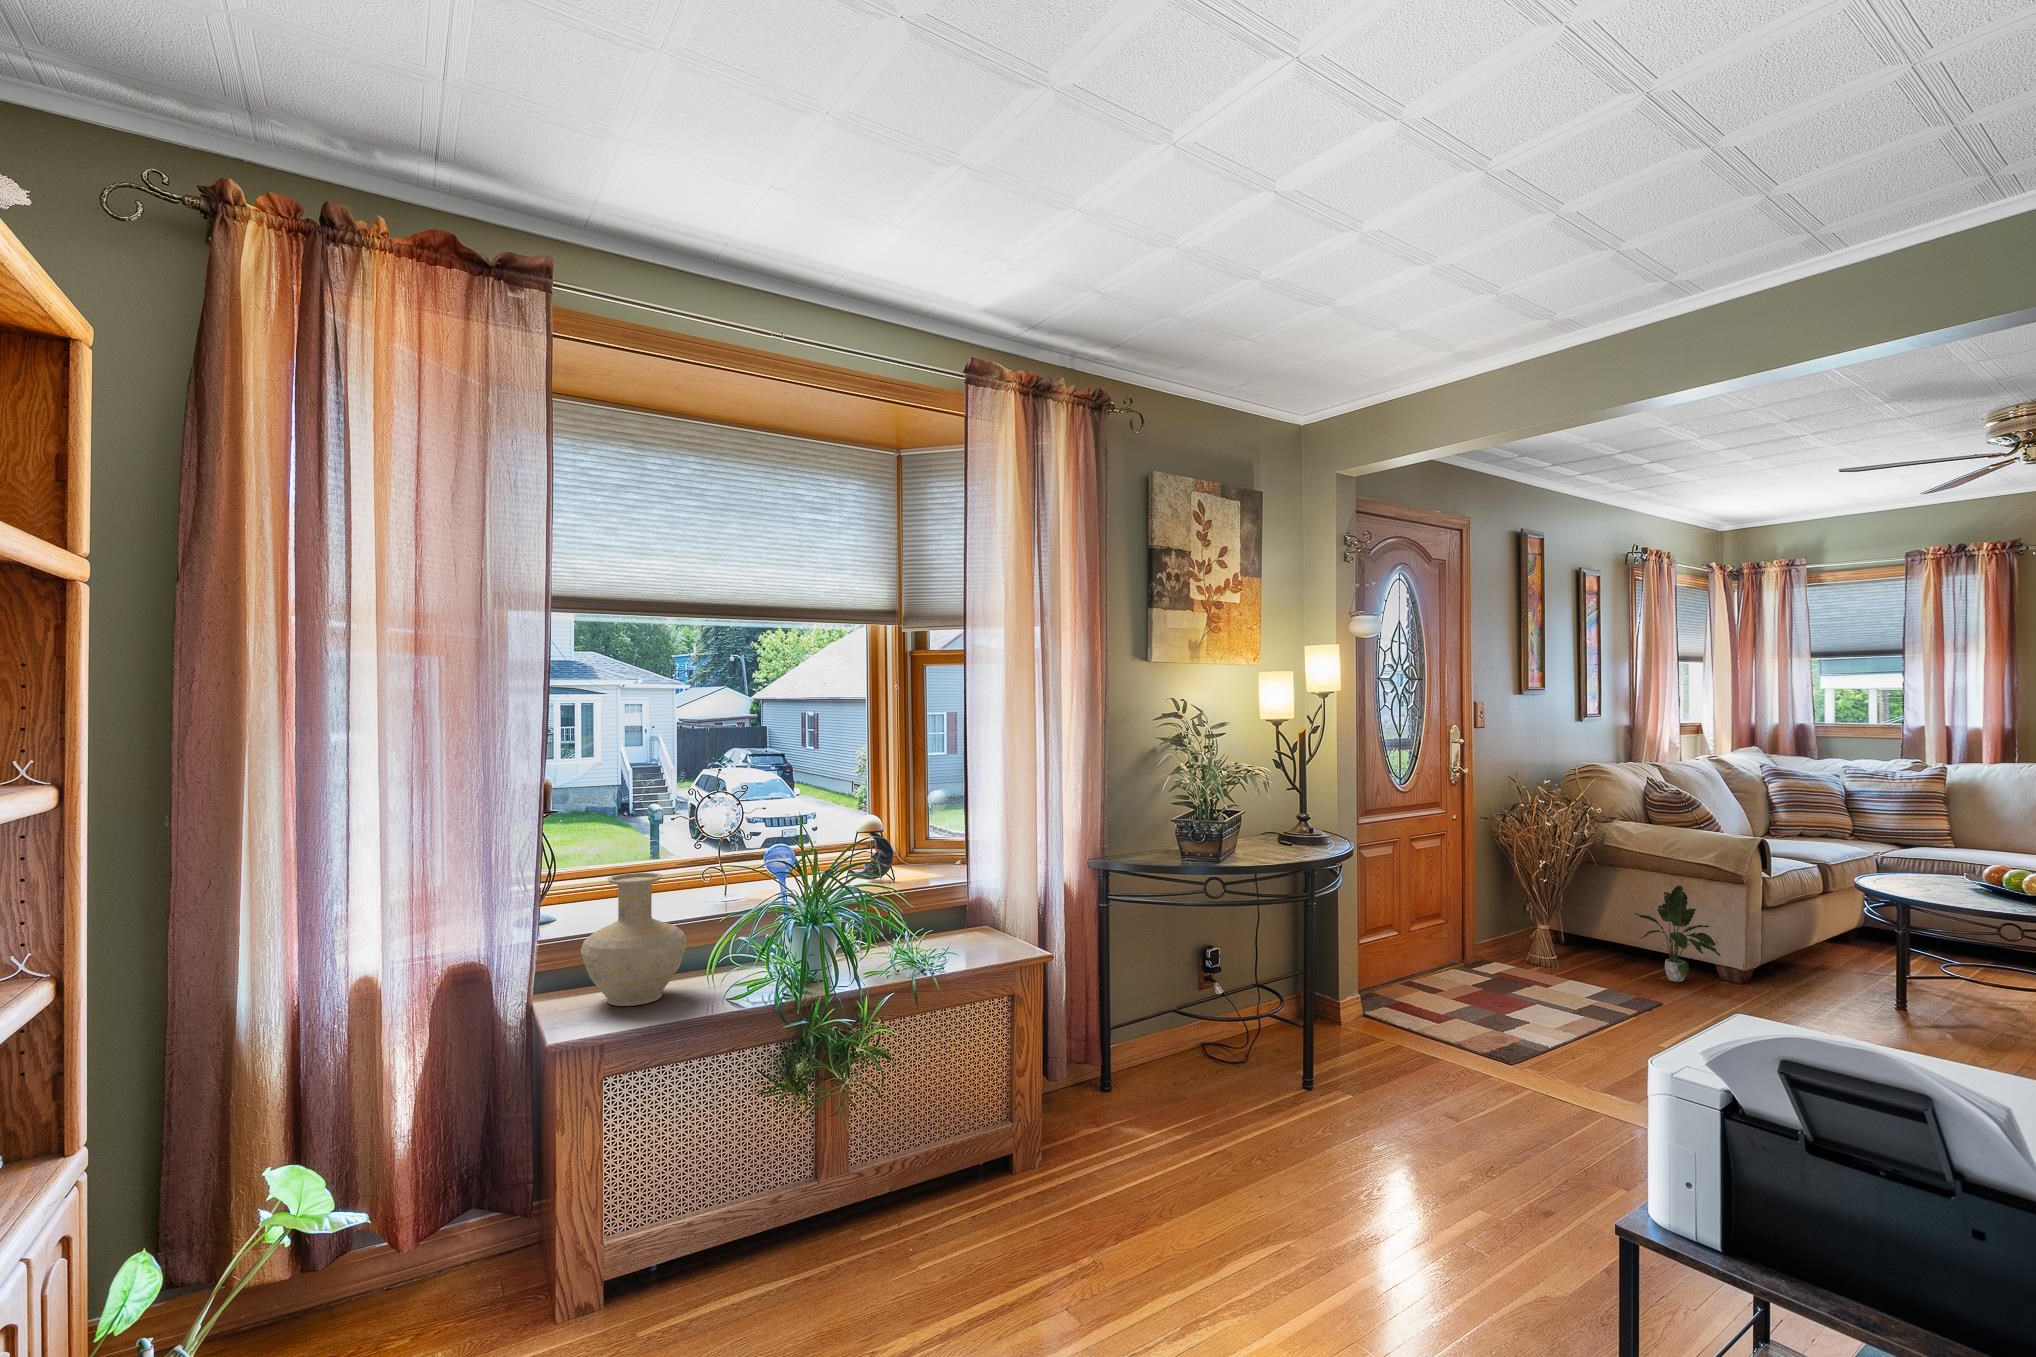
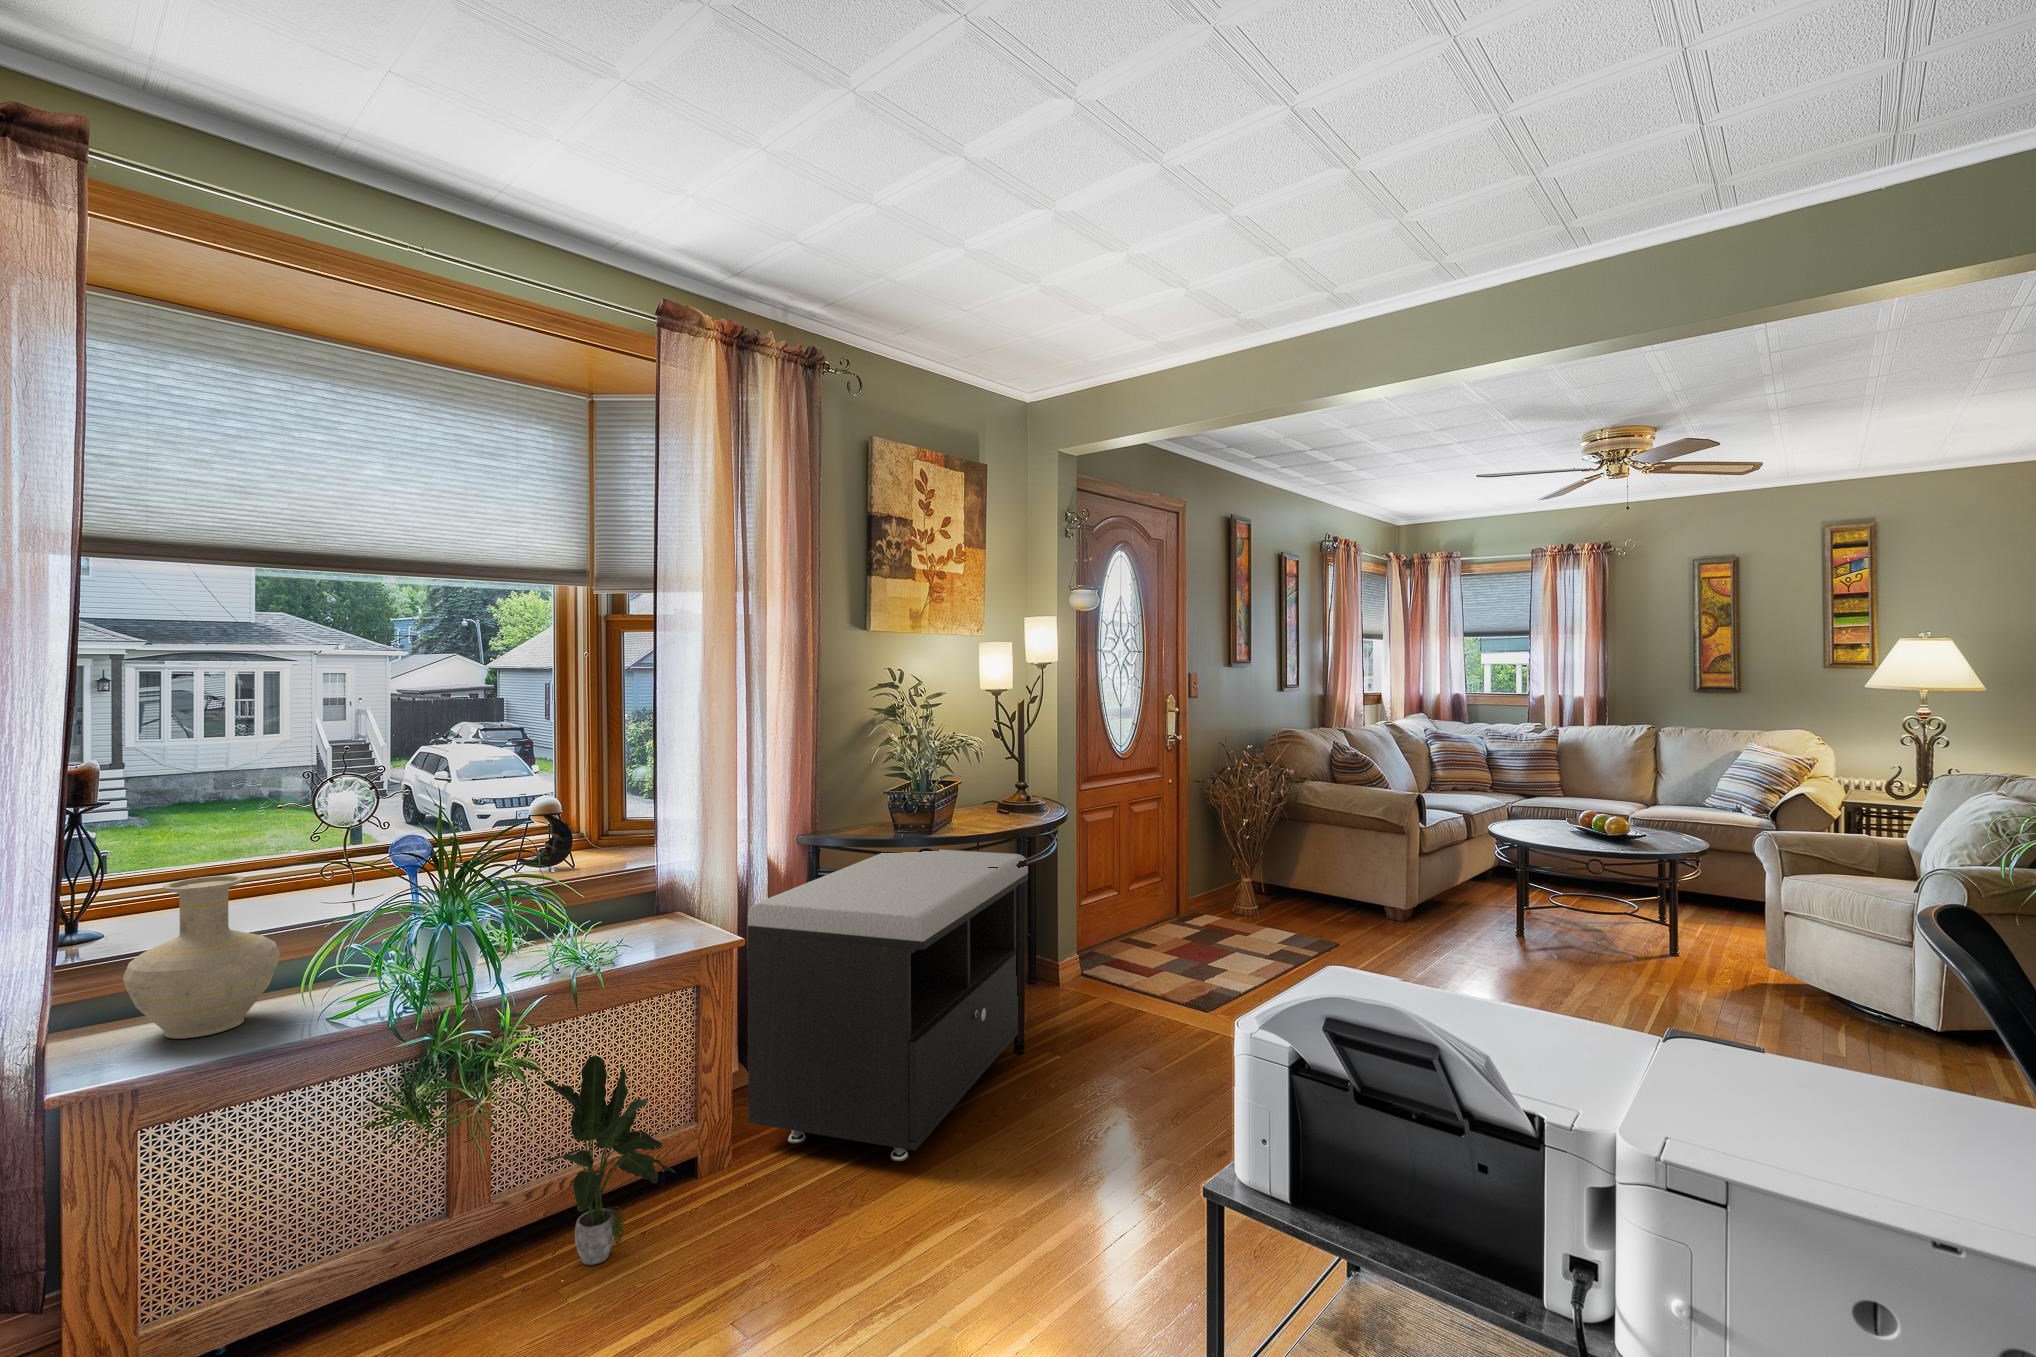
storage bench: none [1053,874,1317,1182] -> present [748,850,1028,1161]
potted plant: present [1635,885,1720,982] -> present [542,1056,676,1265]

